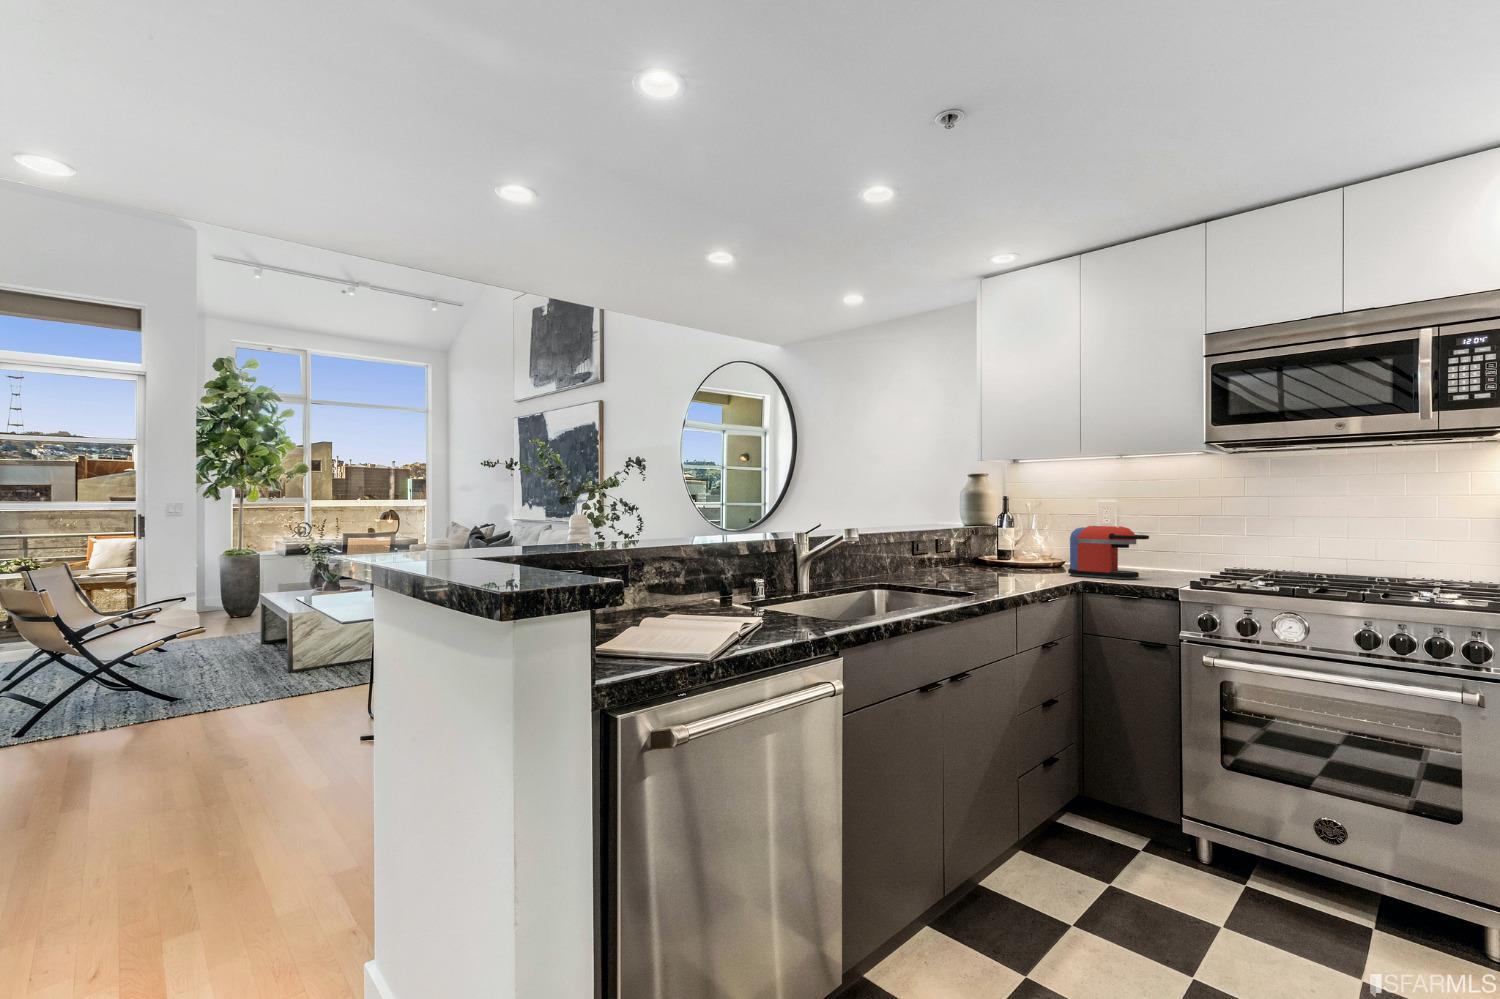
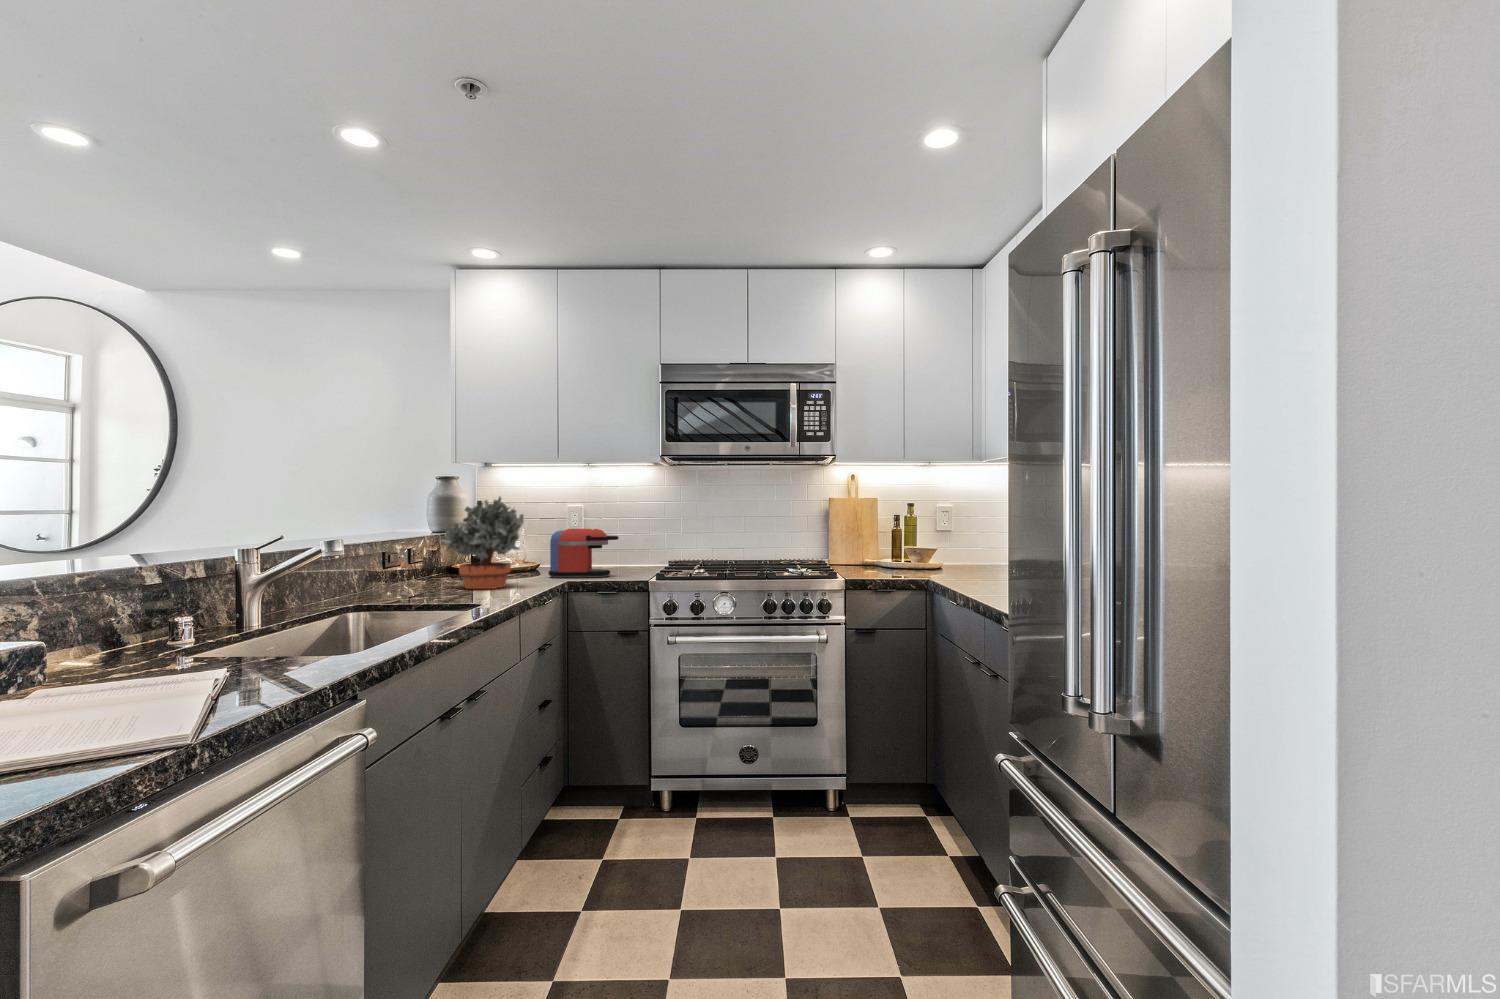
potted plant: none [956,491,1035,581] -> present [441,497,524,589]

